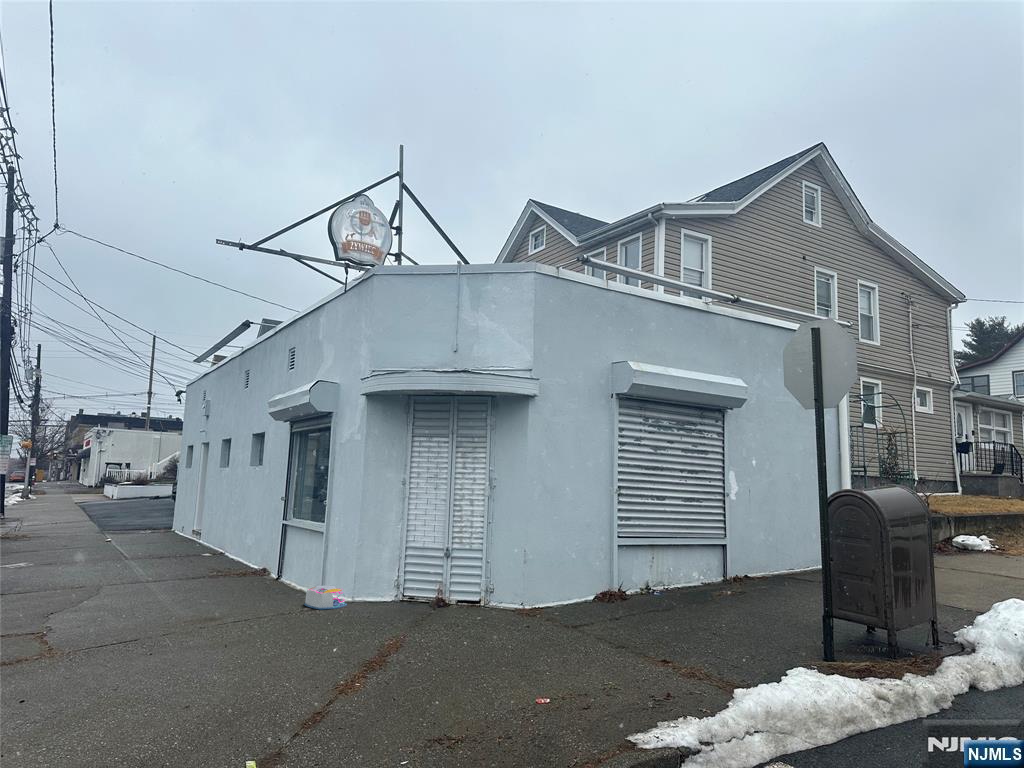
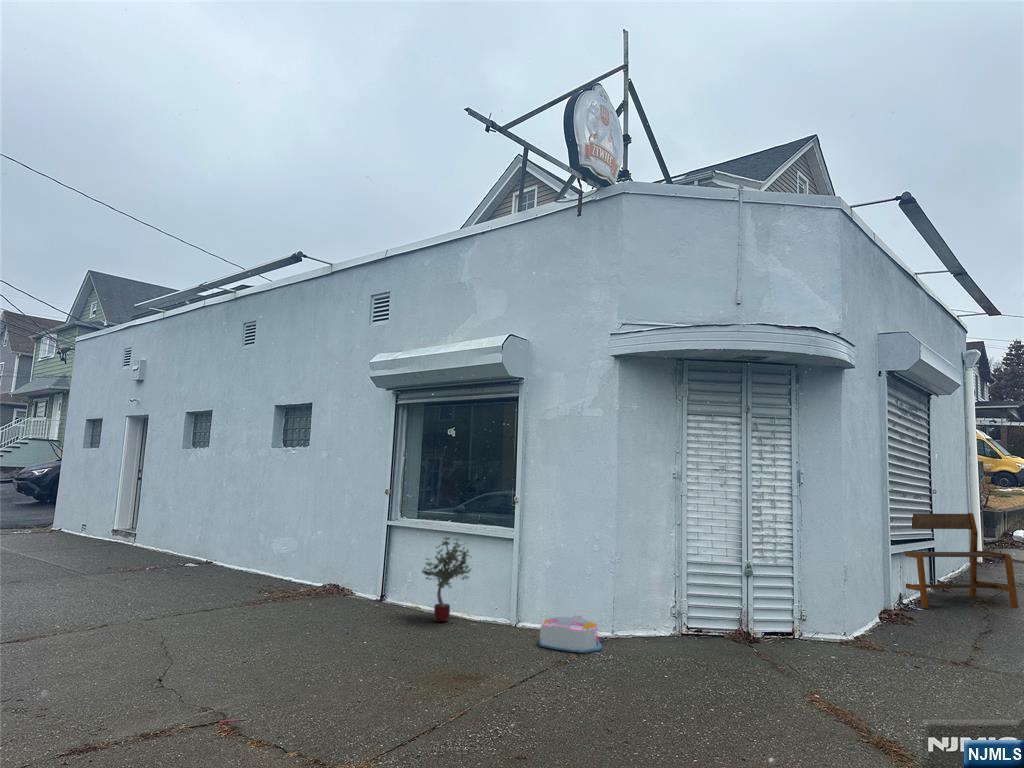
bench: none [657,512,747,596] -> present [905,513,1018,608]
potted tree: none [273,529,307,590] -> present [422,538,471,622]

